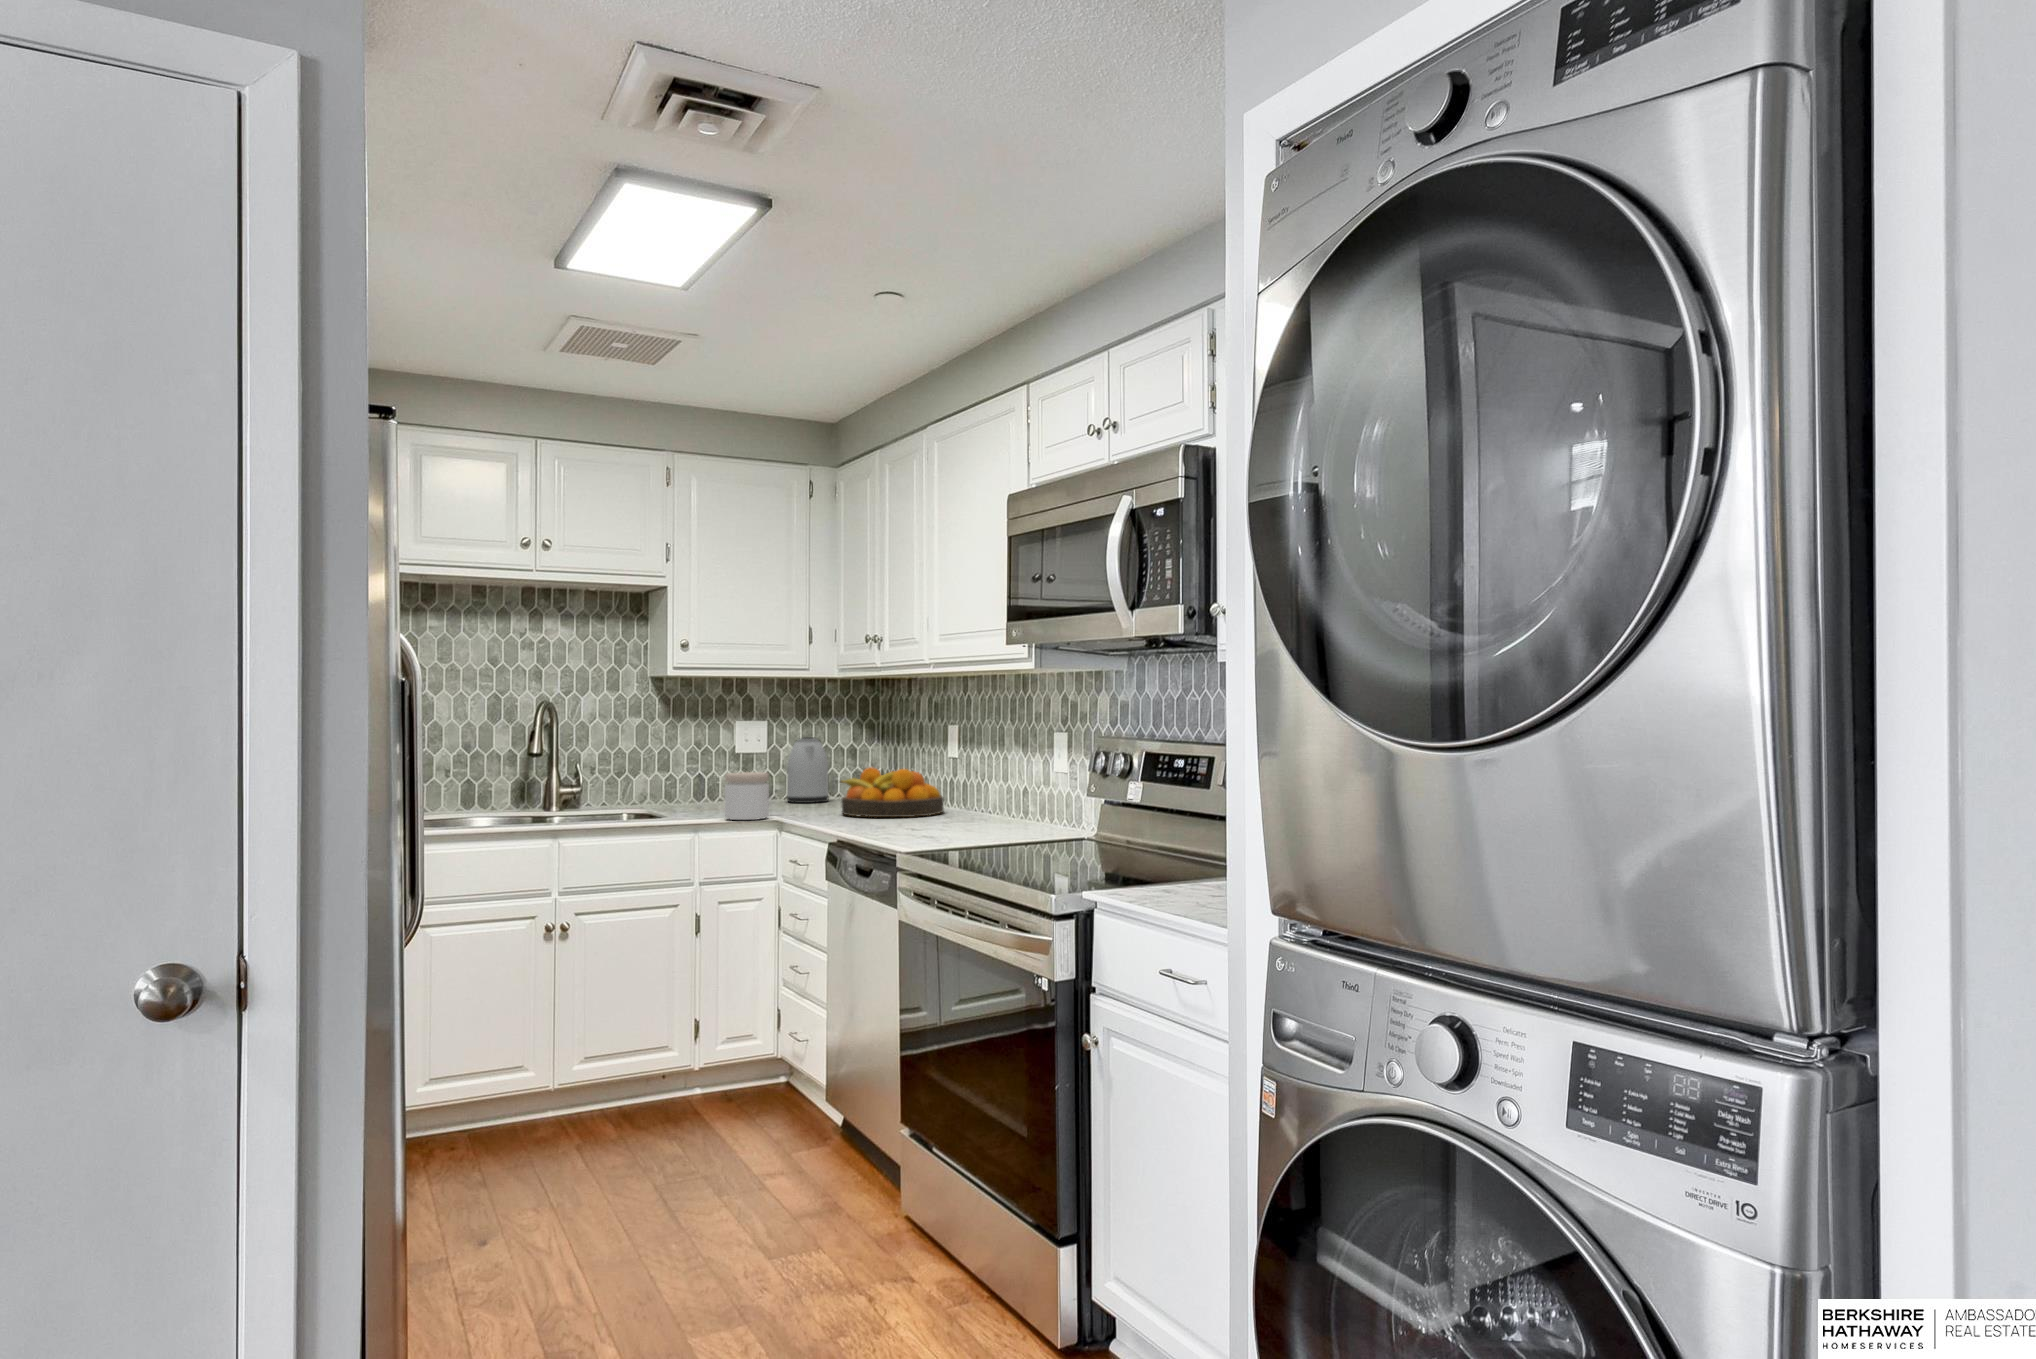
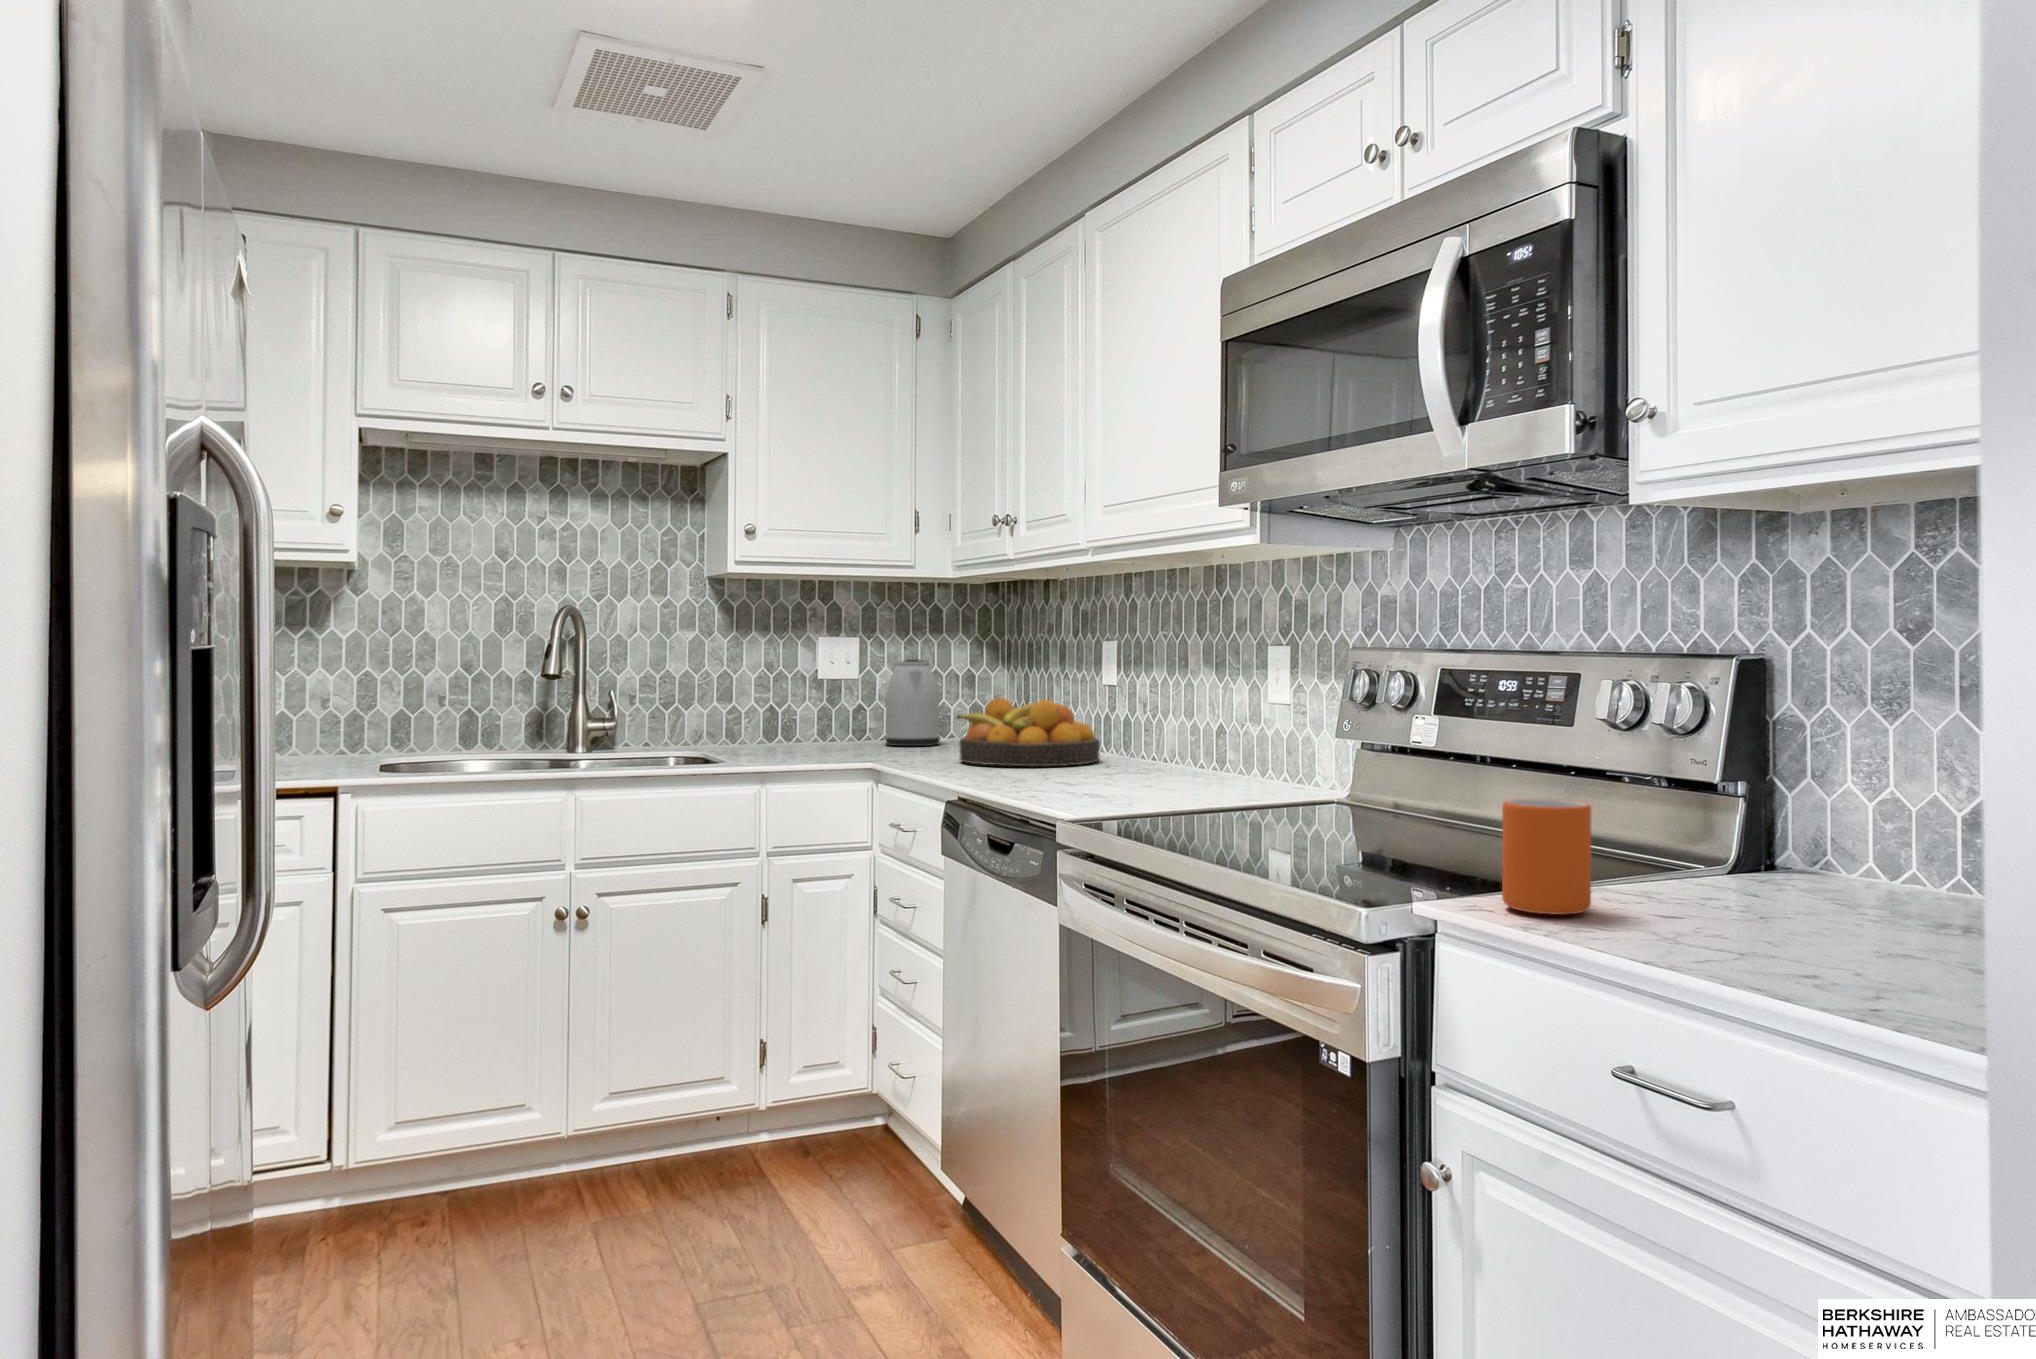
jar: present [725,772,769,820] -> none [802,703,861,768]
mug: none [1129,833,1174,895] -> present [1502,799,1591,914]

